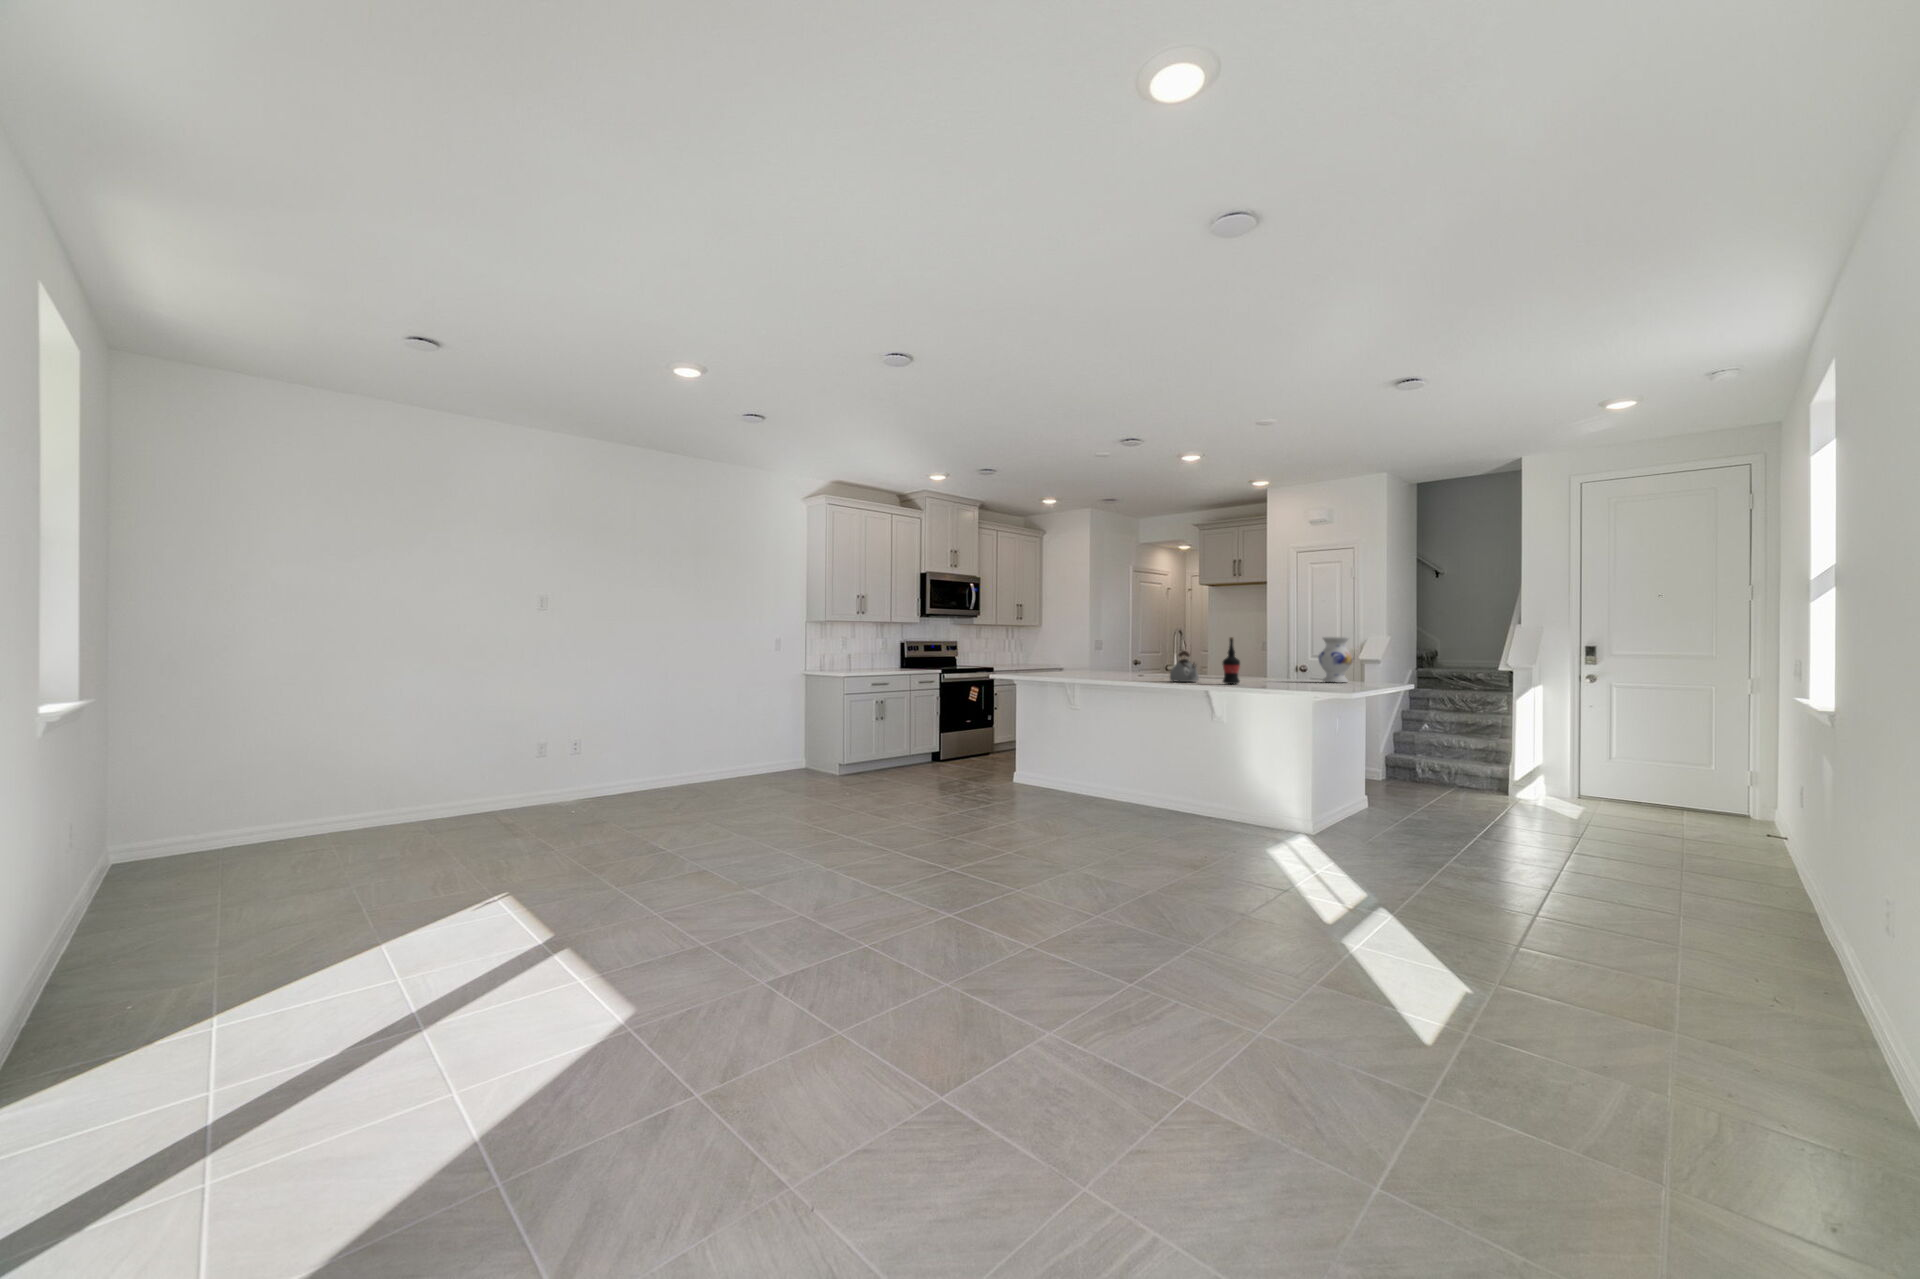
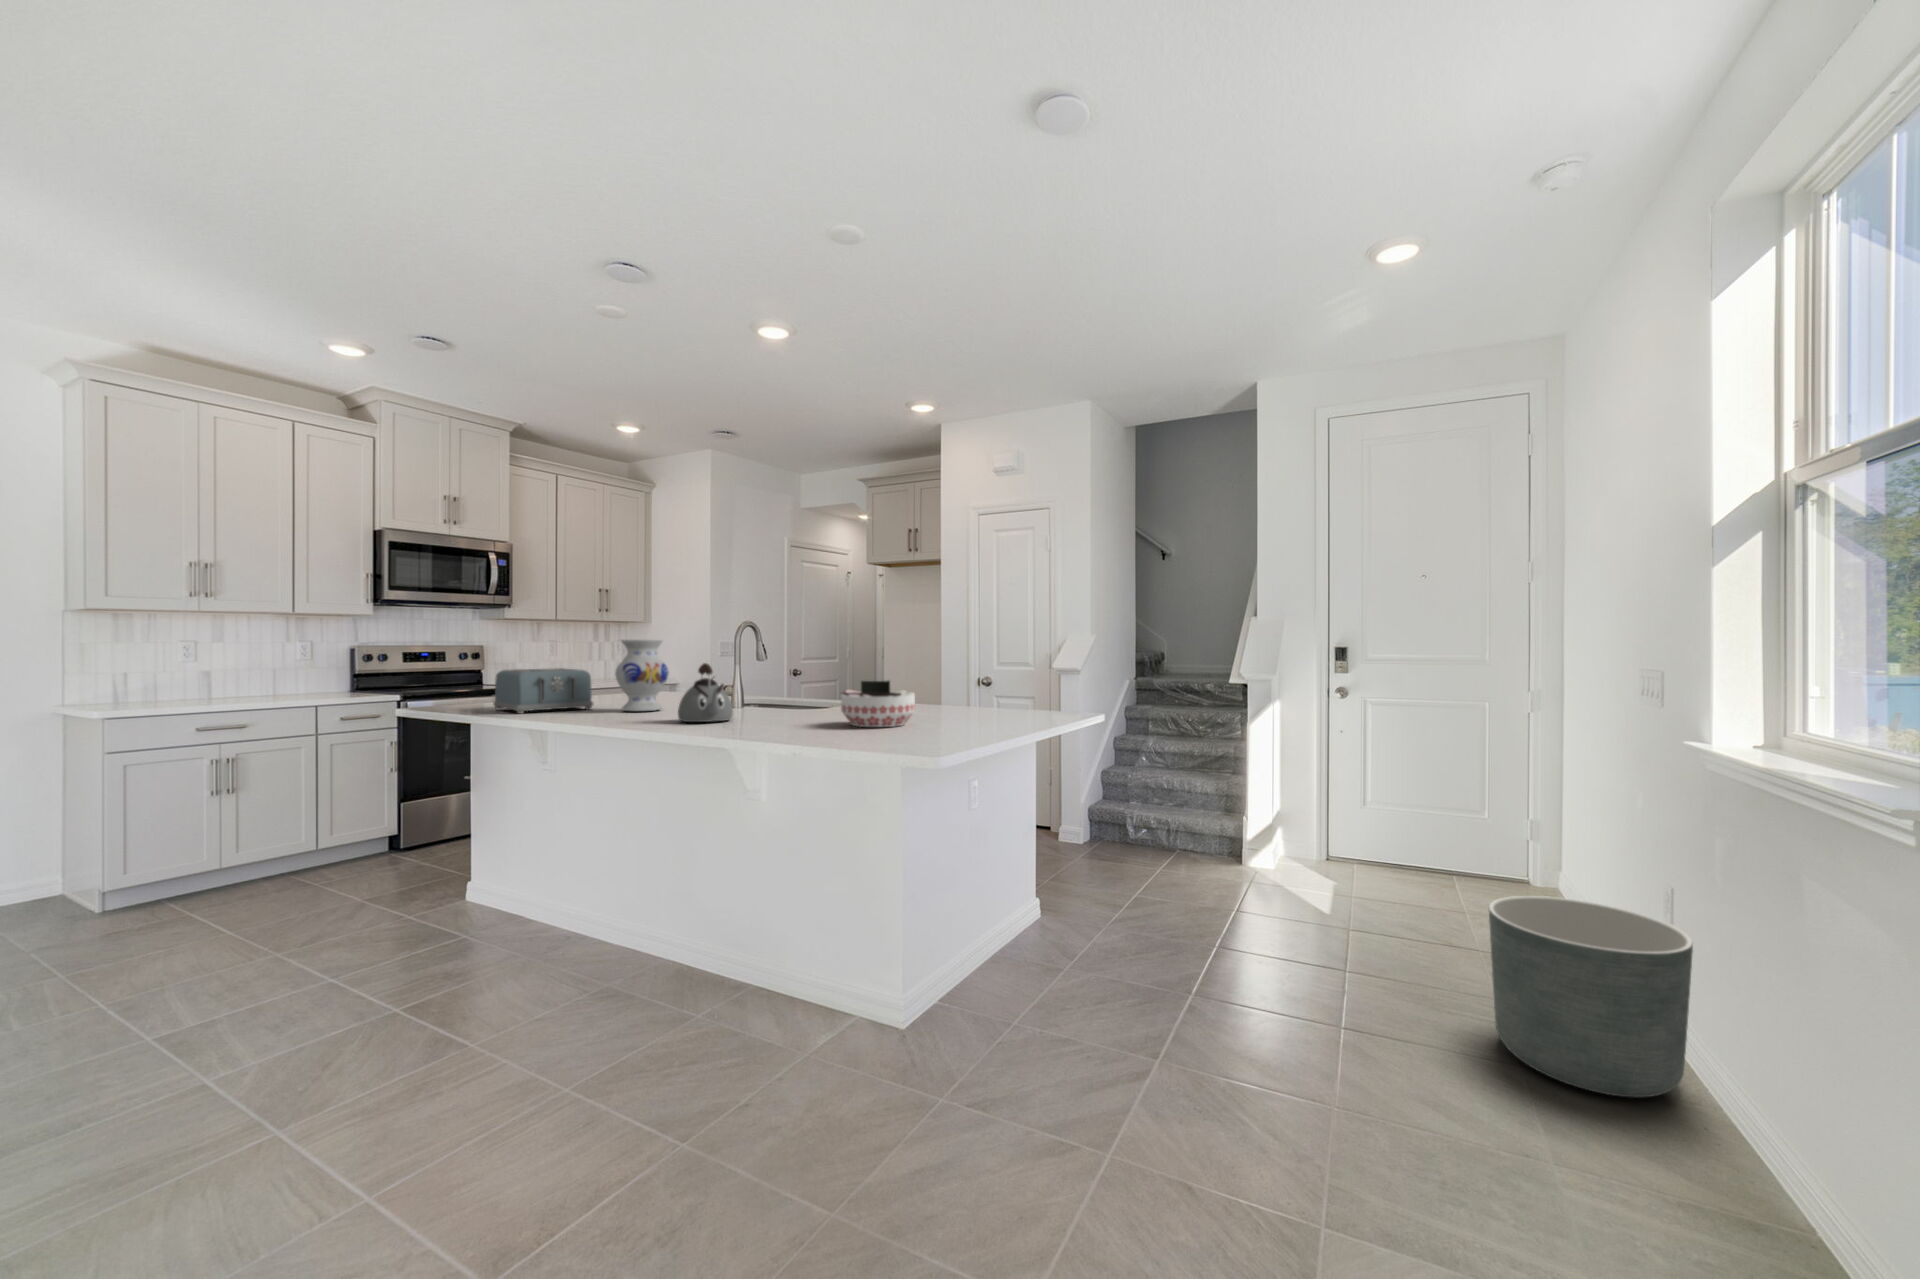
wine bottle: present [1222,637,1240,684] -> none [749,637,783,728]
vase: present [1318,637,1353,683] -> present [615,640,669,711]
toaster: none [1036,655,1092,678] -> present [493,668,593,714]
bowl: none [1269,661,1311,685] -> present [841,681,915,727]
planter: none [1667,786,1786,879] -> present [1489,896,1693,1098]

